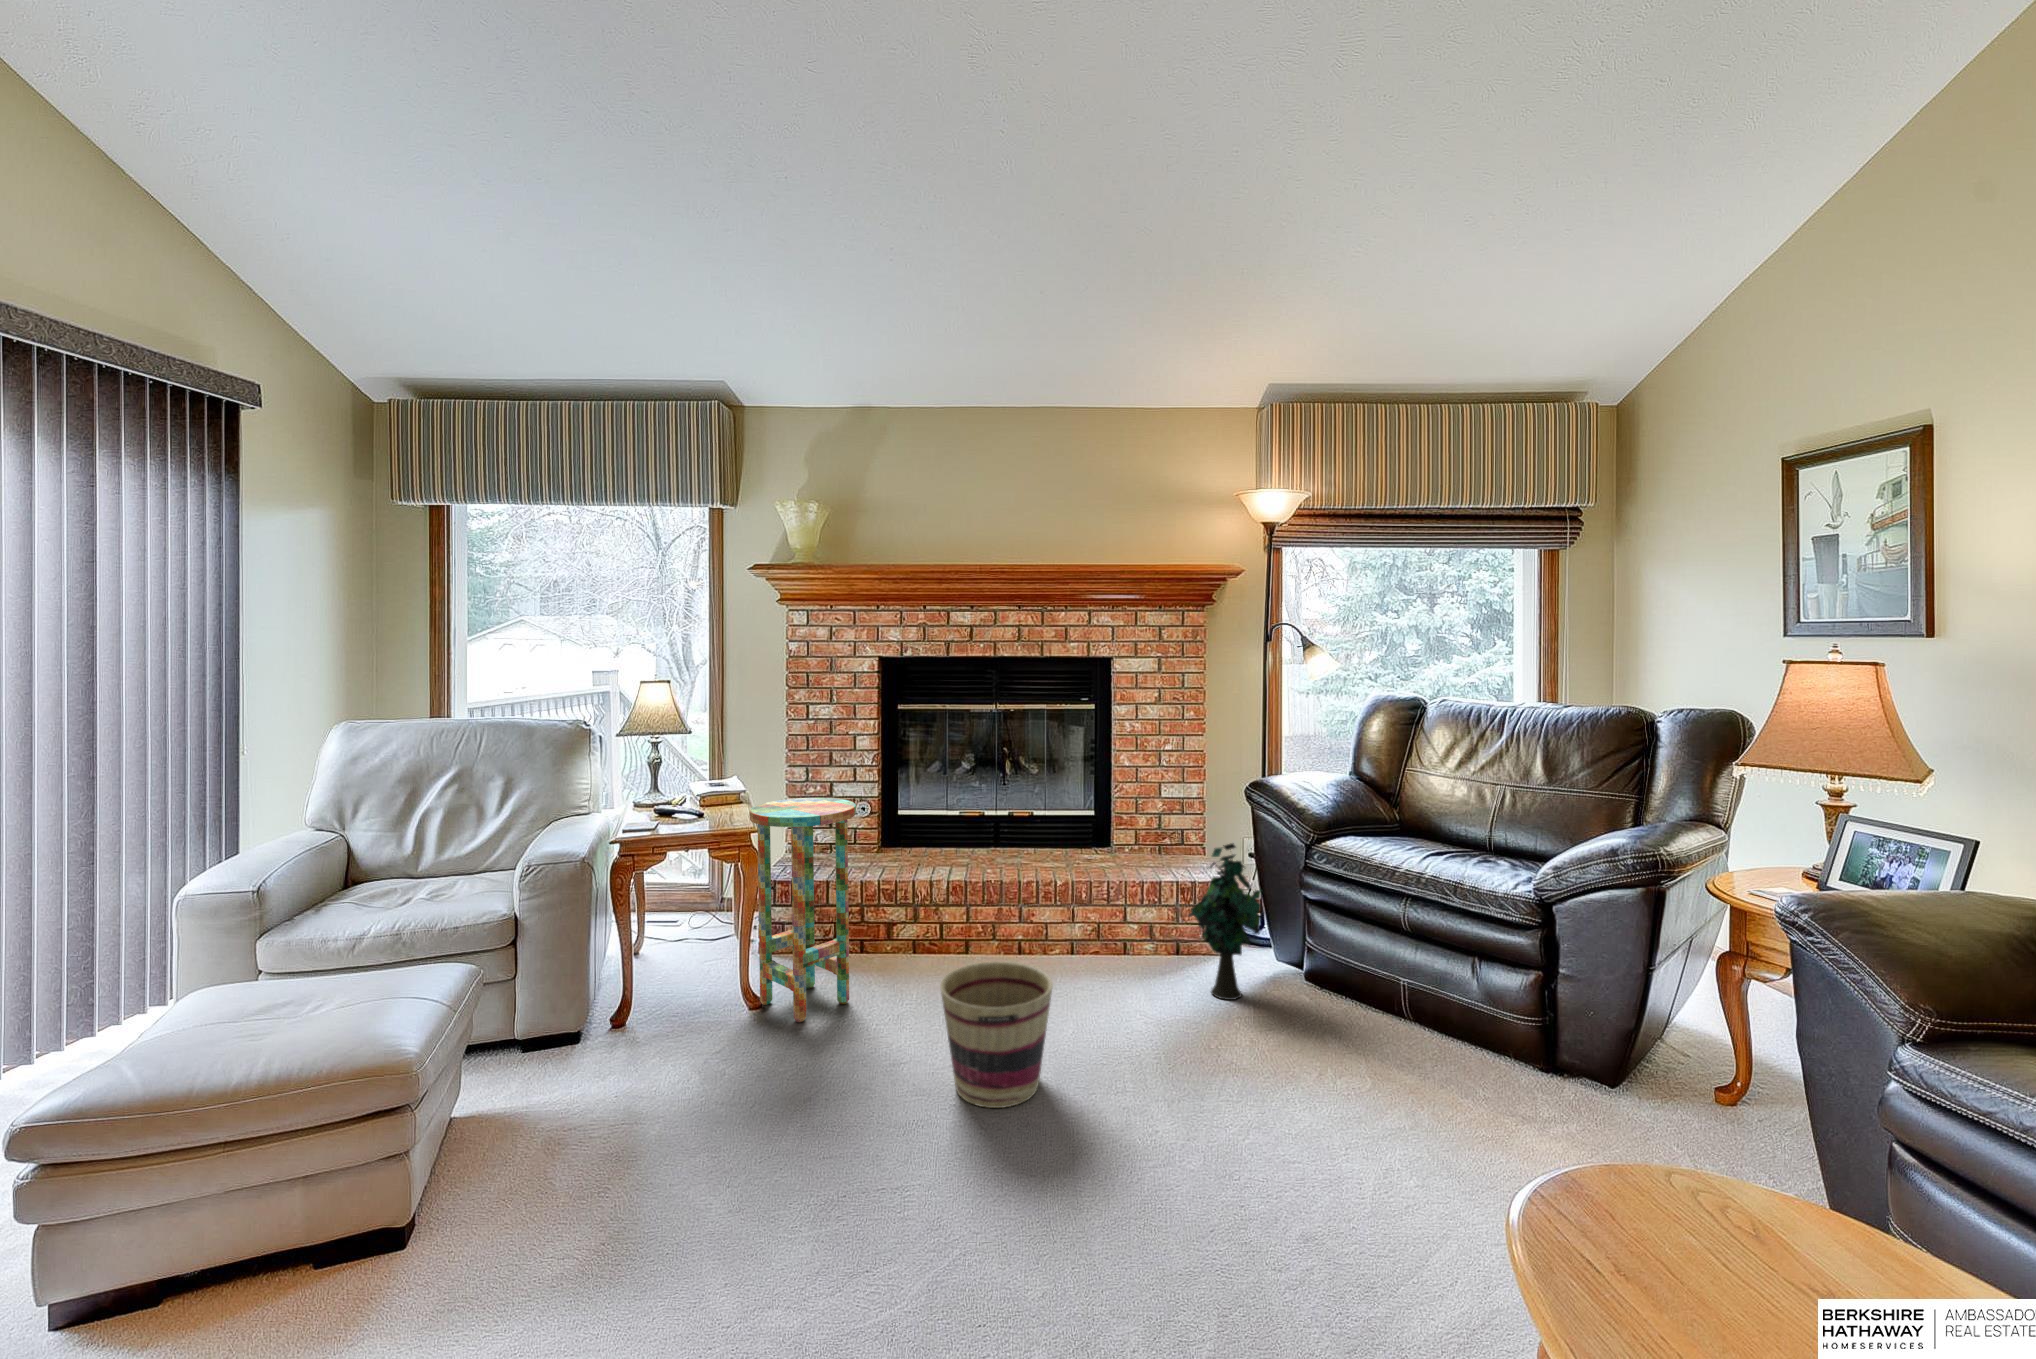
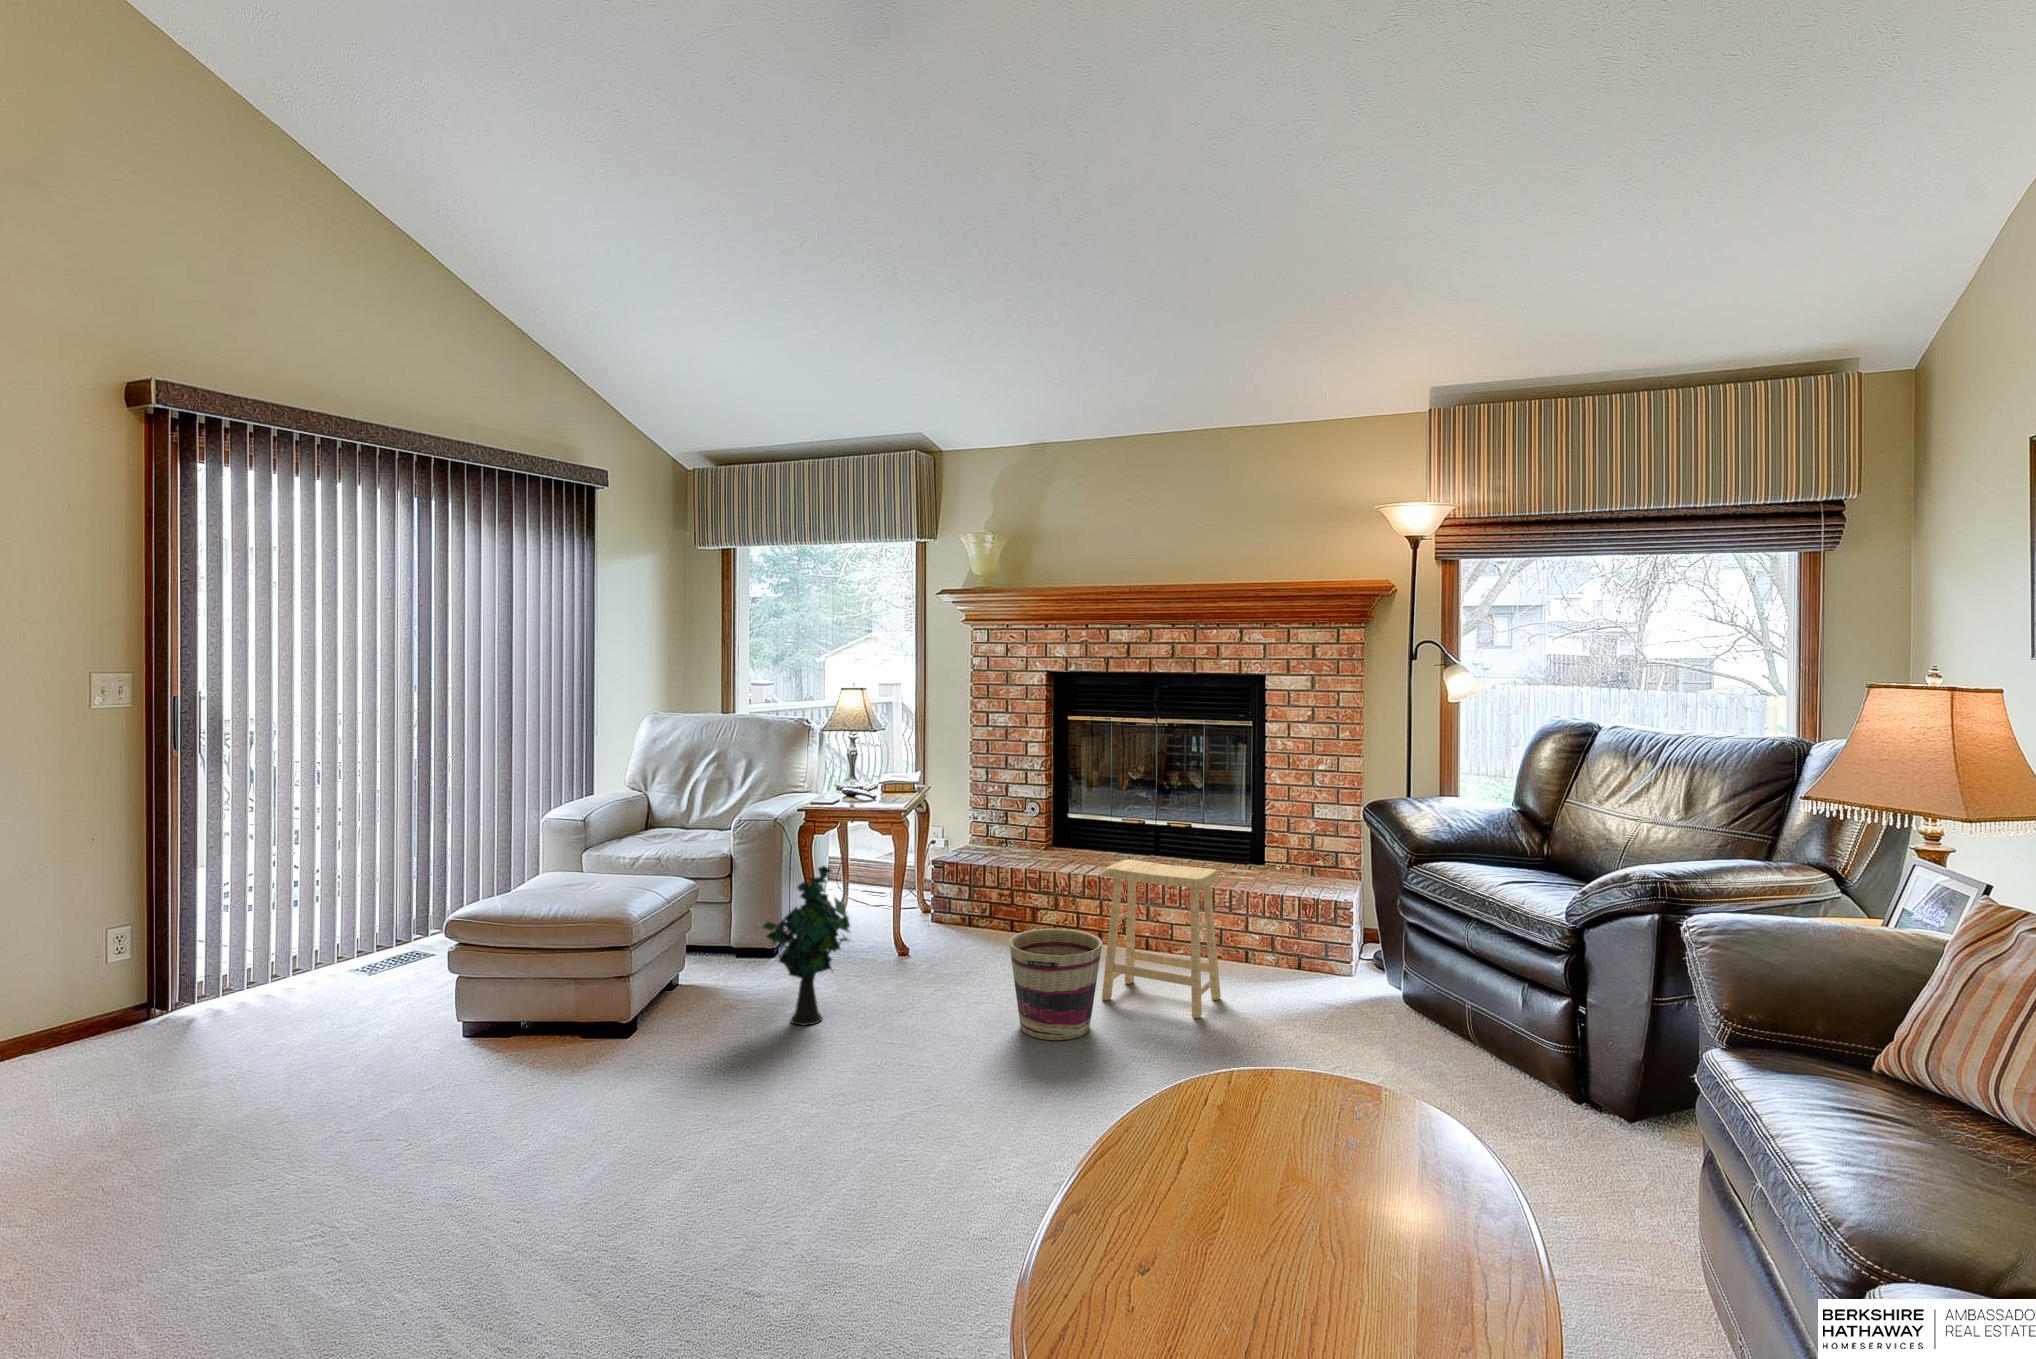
side table: present [749,798,856,1022] -> none [903,789,988,969]
decorative plant: present [1189,843,1261,1000] -> present [763,866,850,1025]
footstool: none [1021,866,1139,1039] -> present [1102,859,1221,1018]

